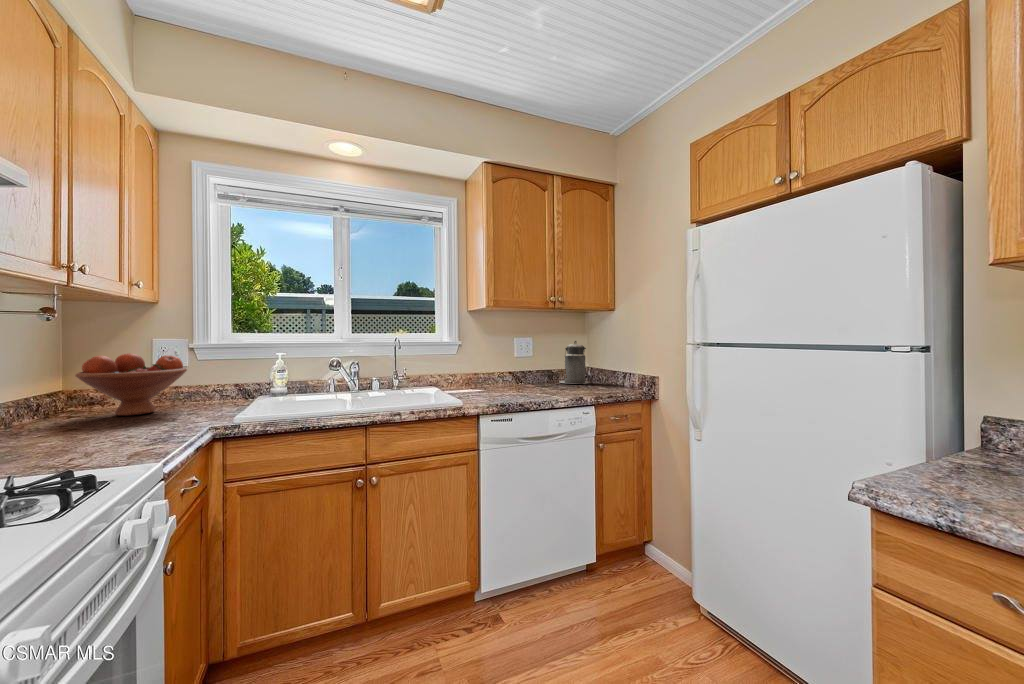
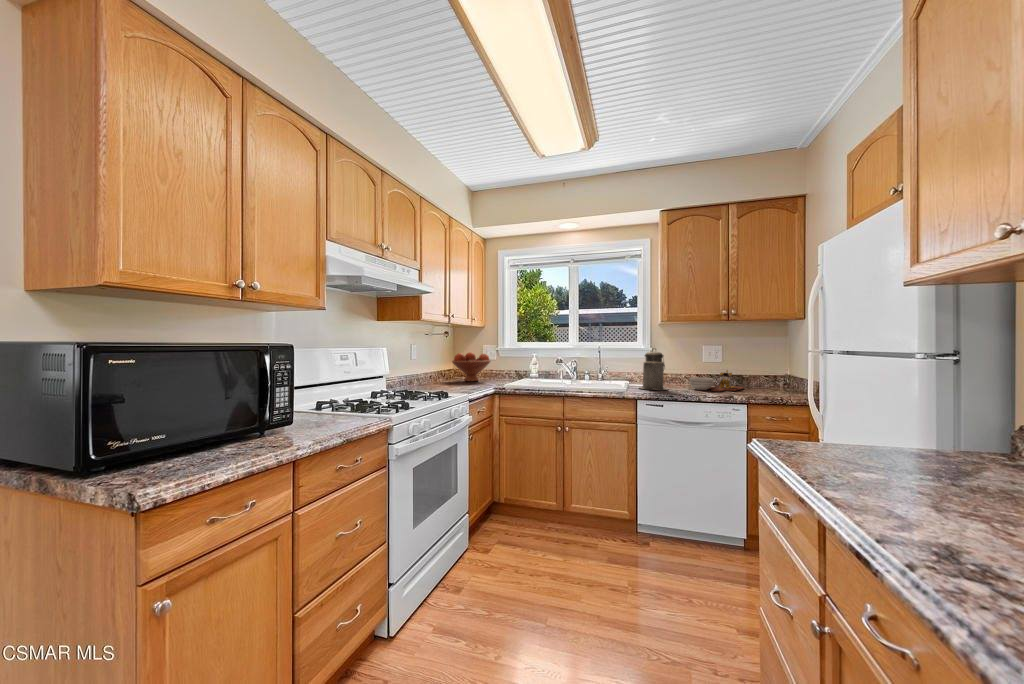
canister: present [559,341,589,384] -> present [640,349,668,390]
cutting board: none [511,365,565,393] -> present [689,370,744,392]

